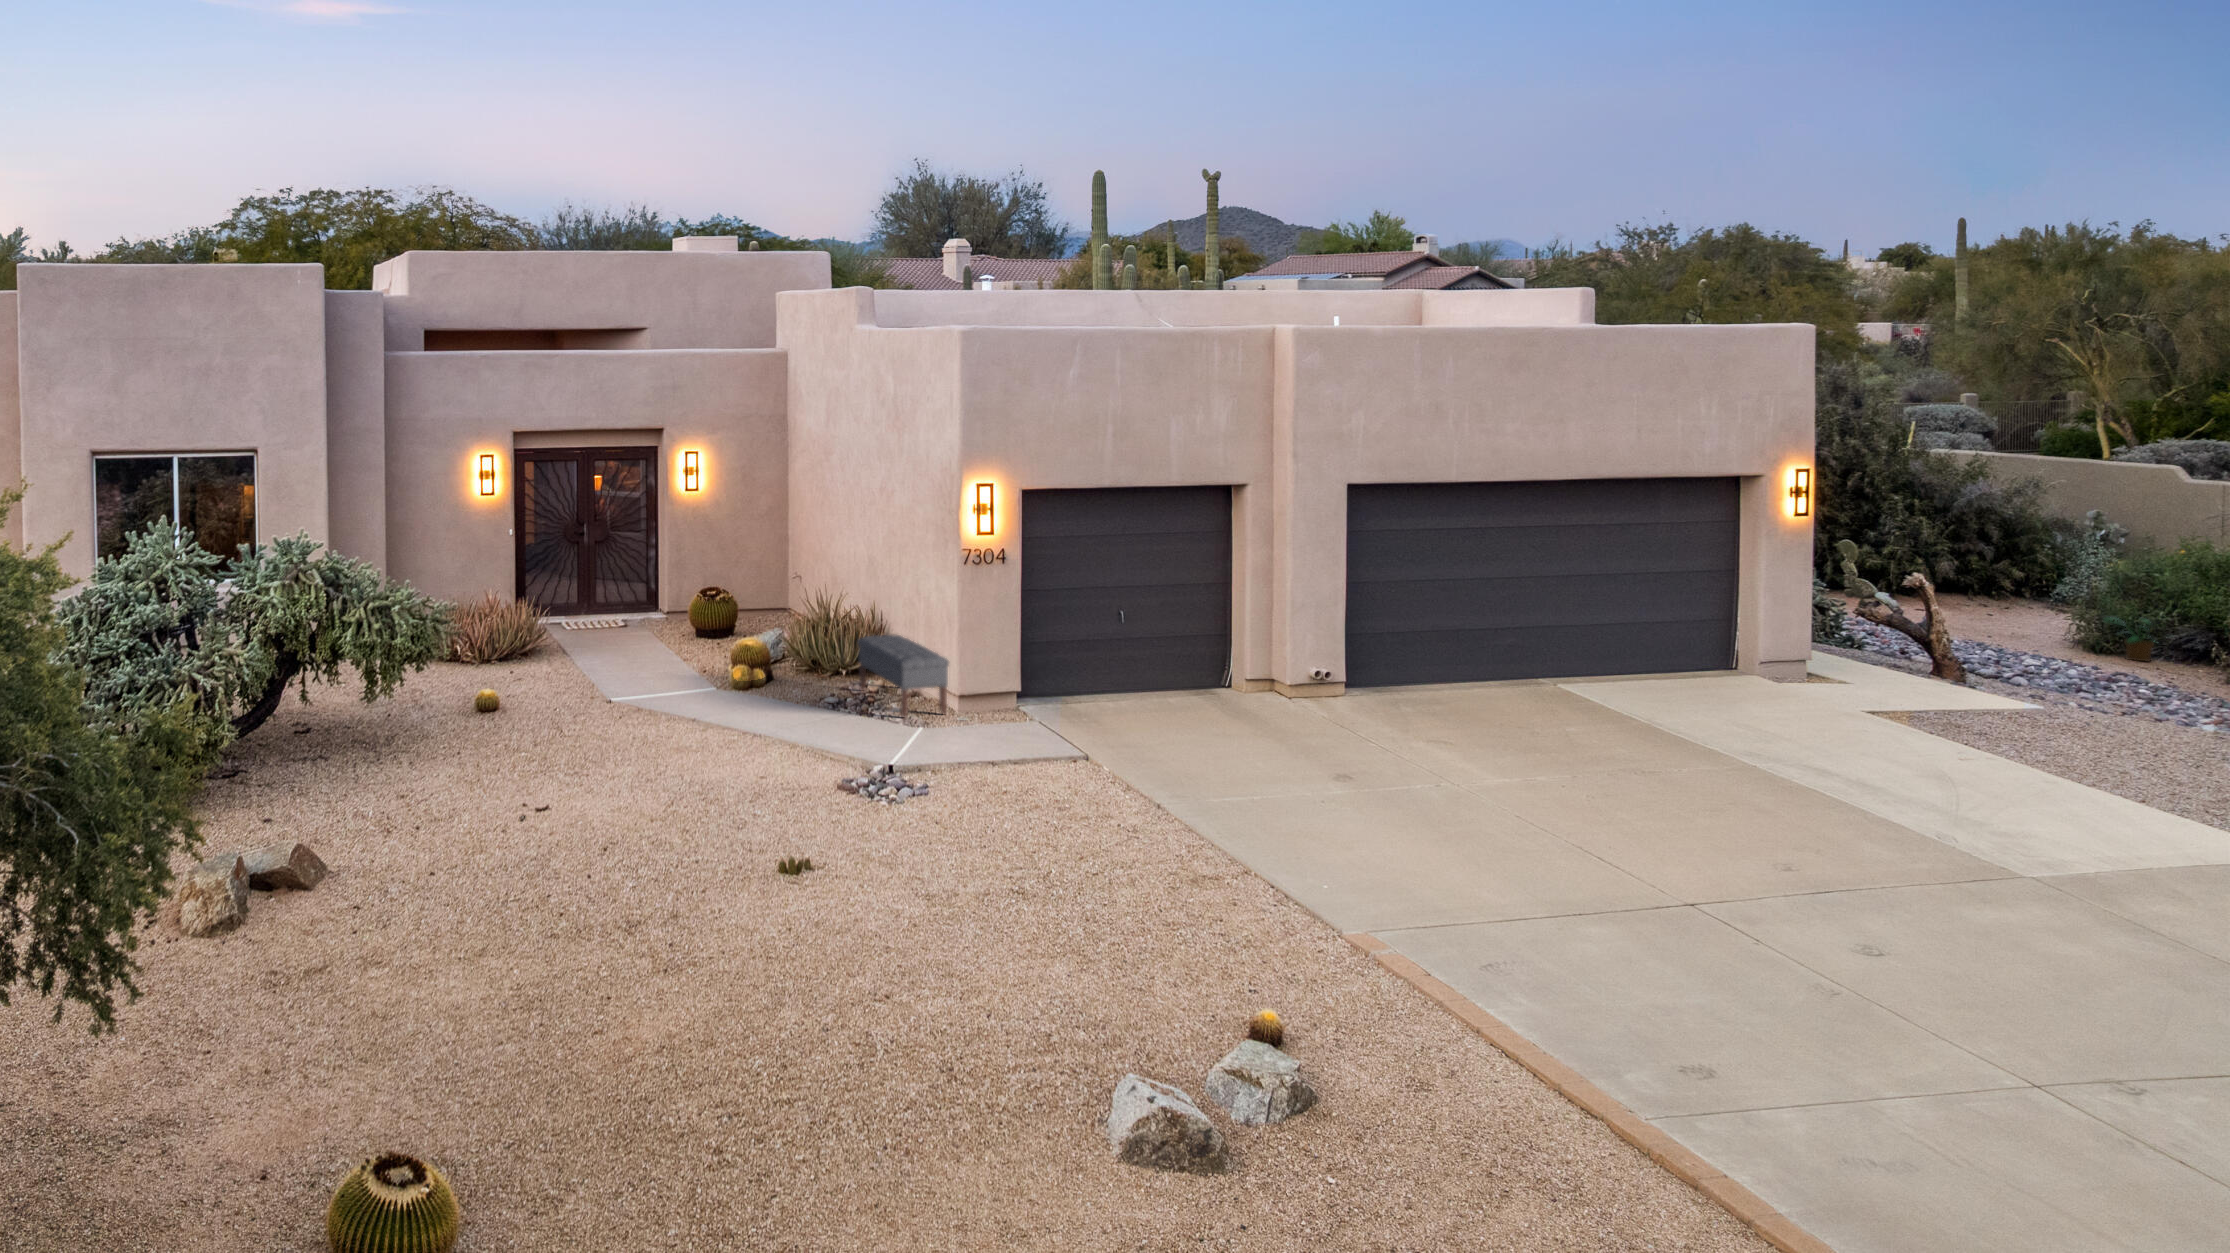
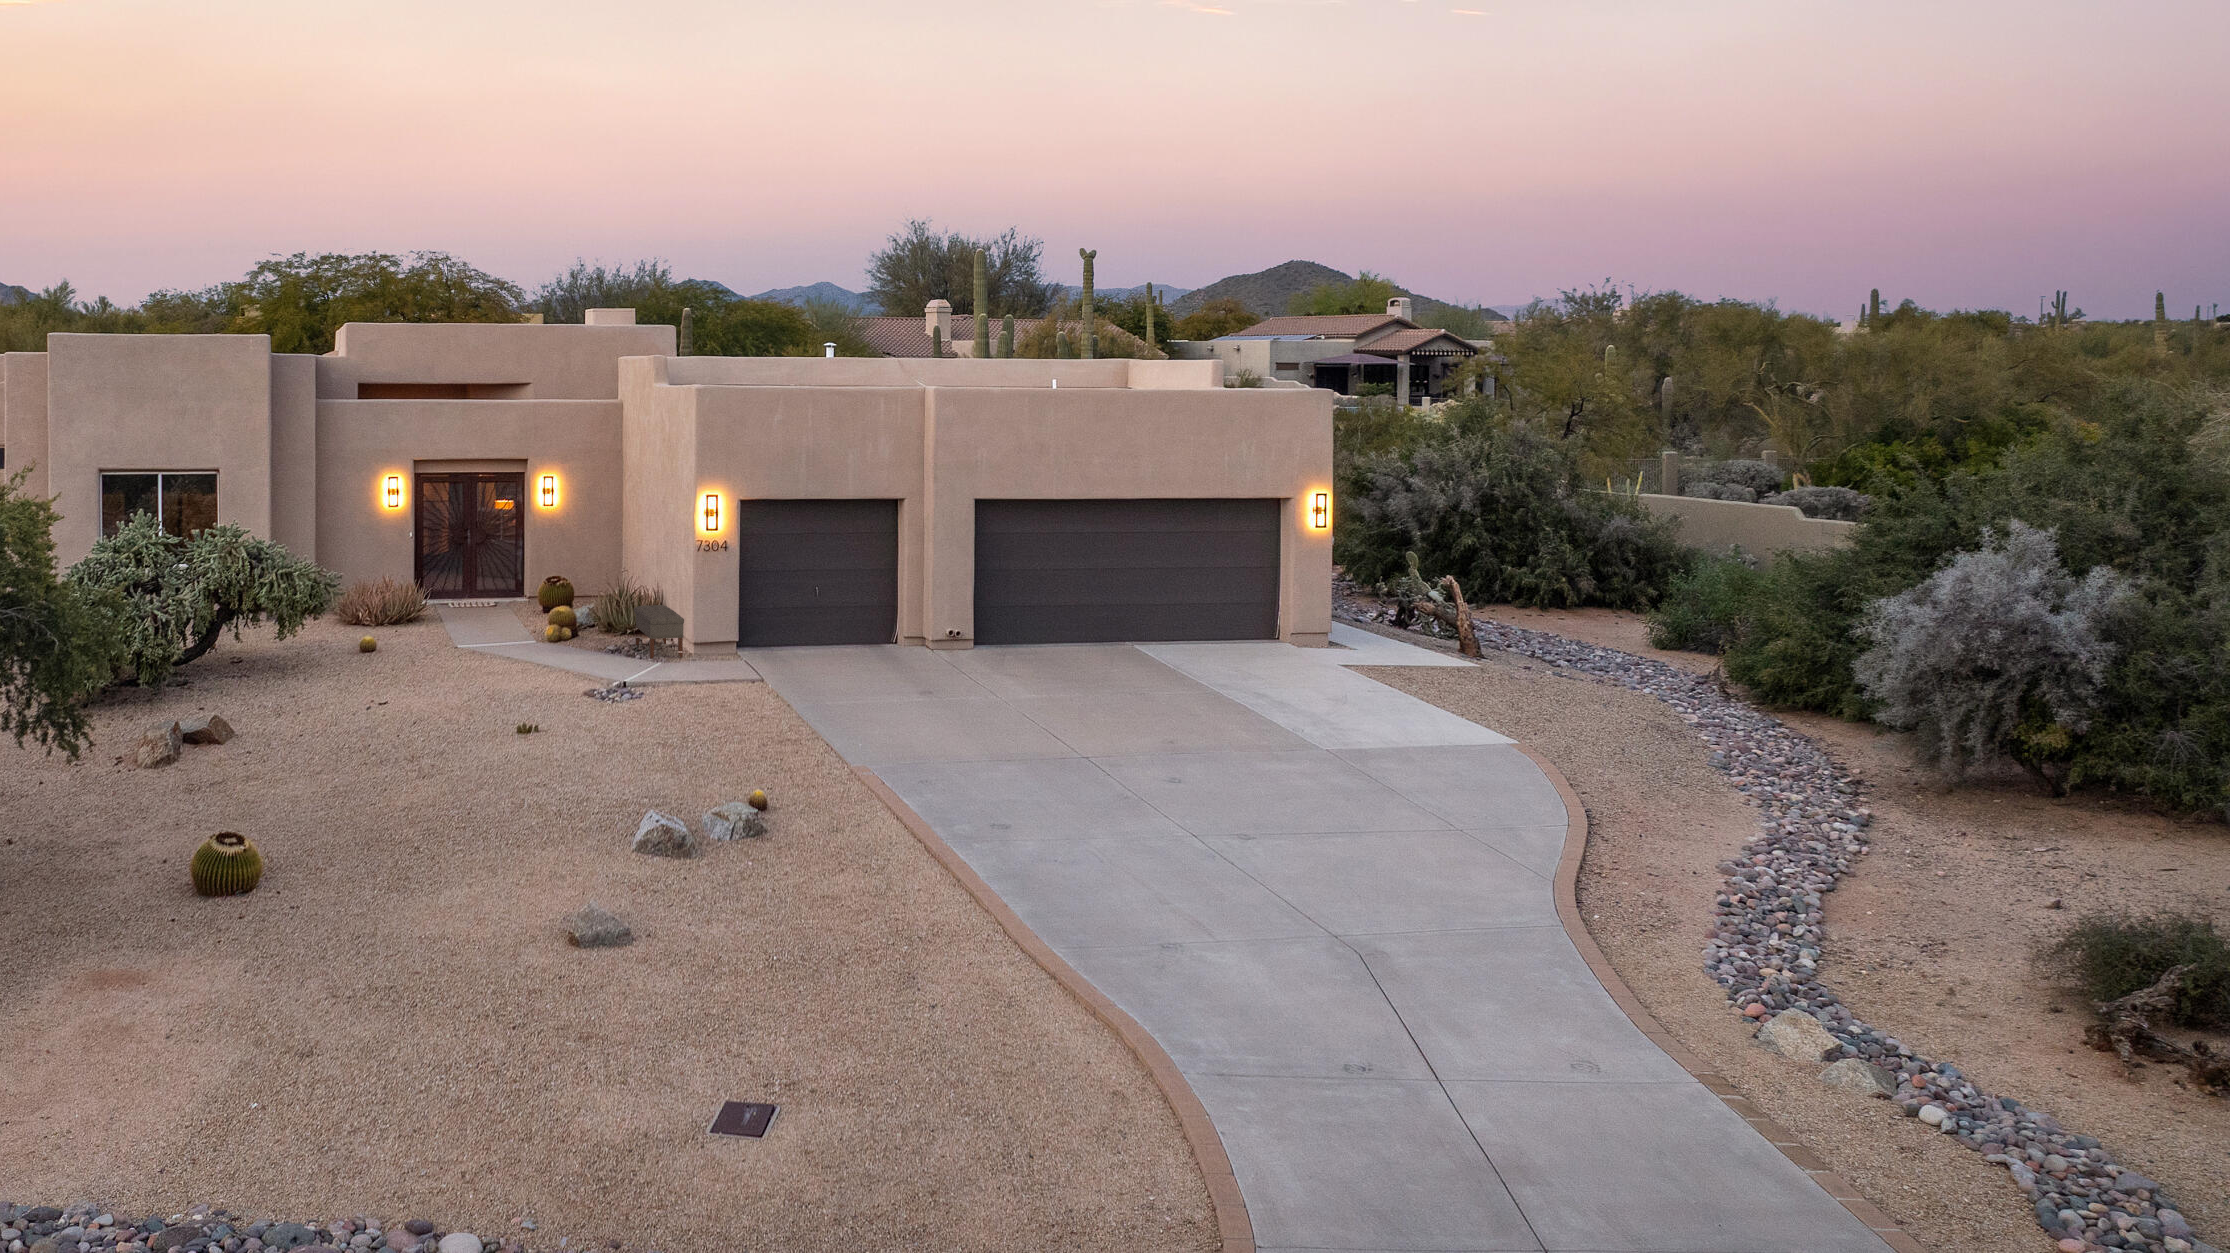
potted plant: present [2103,617,2158,661] -> none [1647,617,1688,652]

